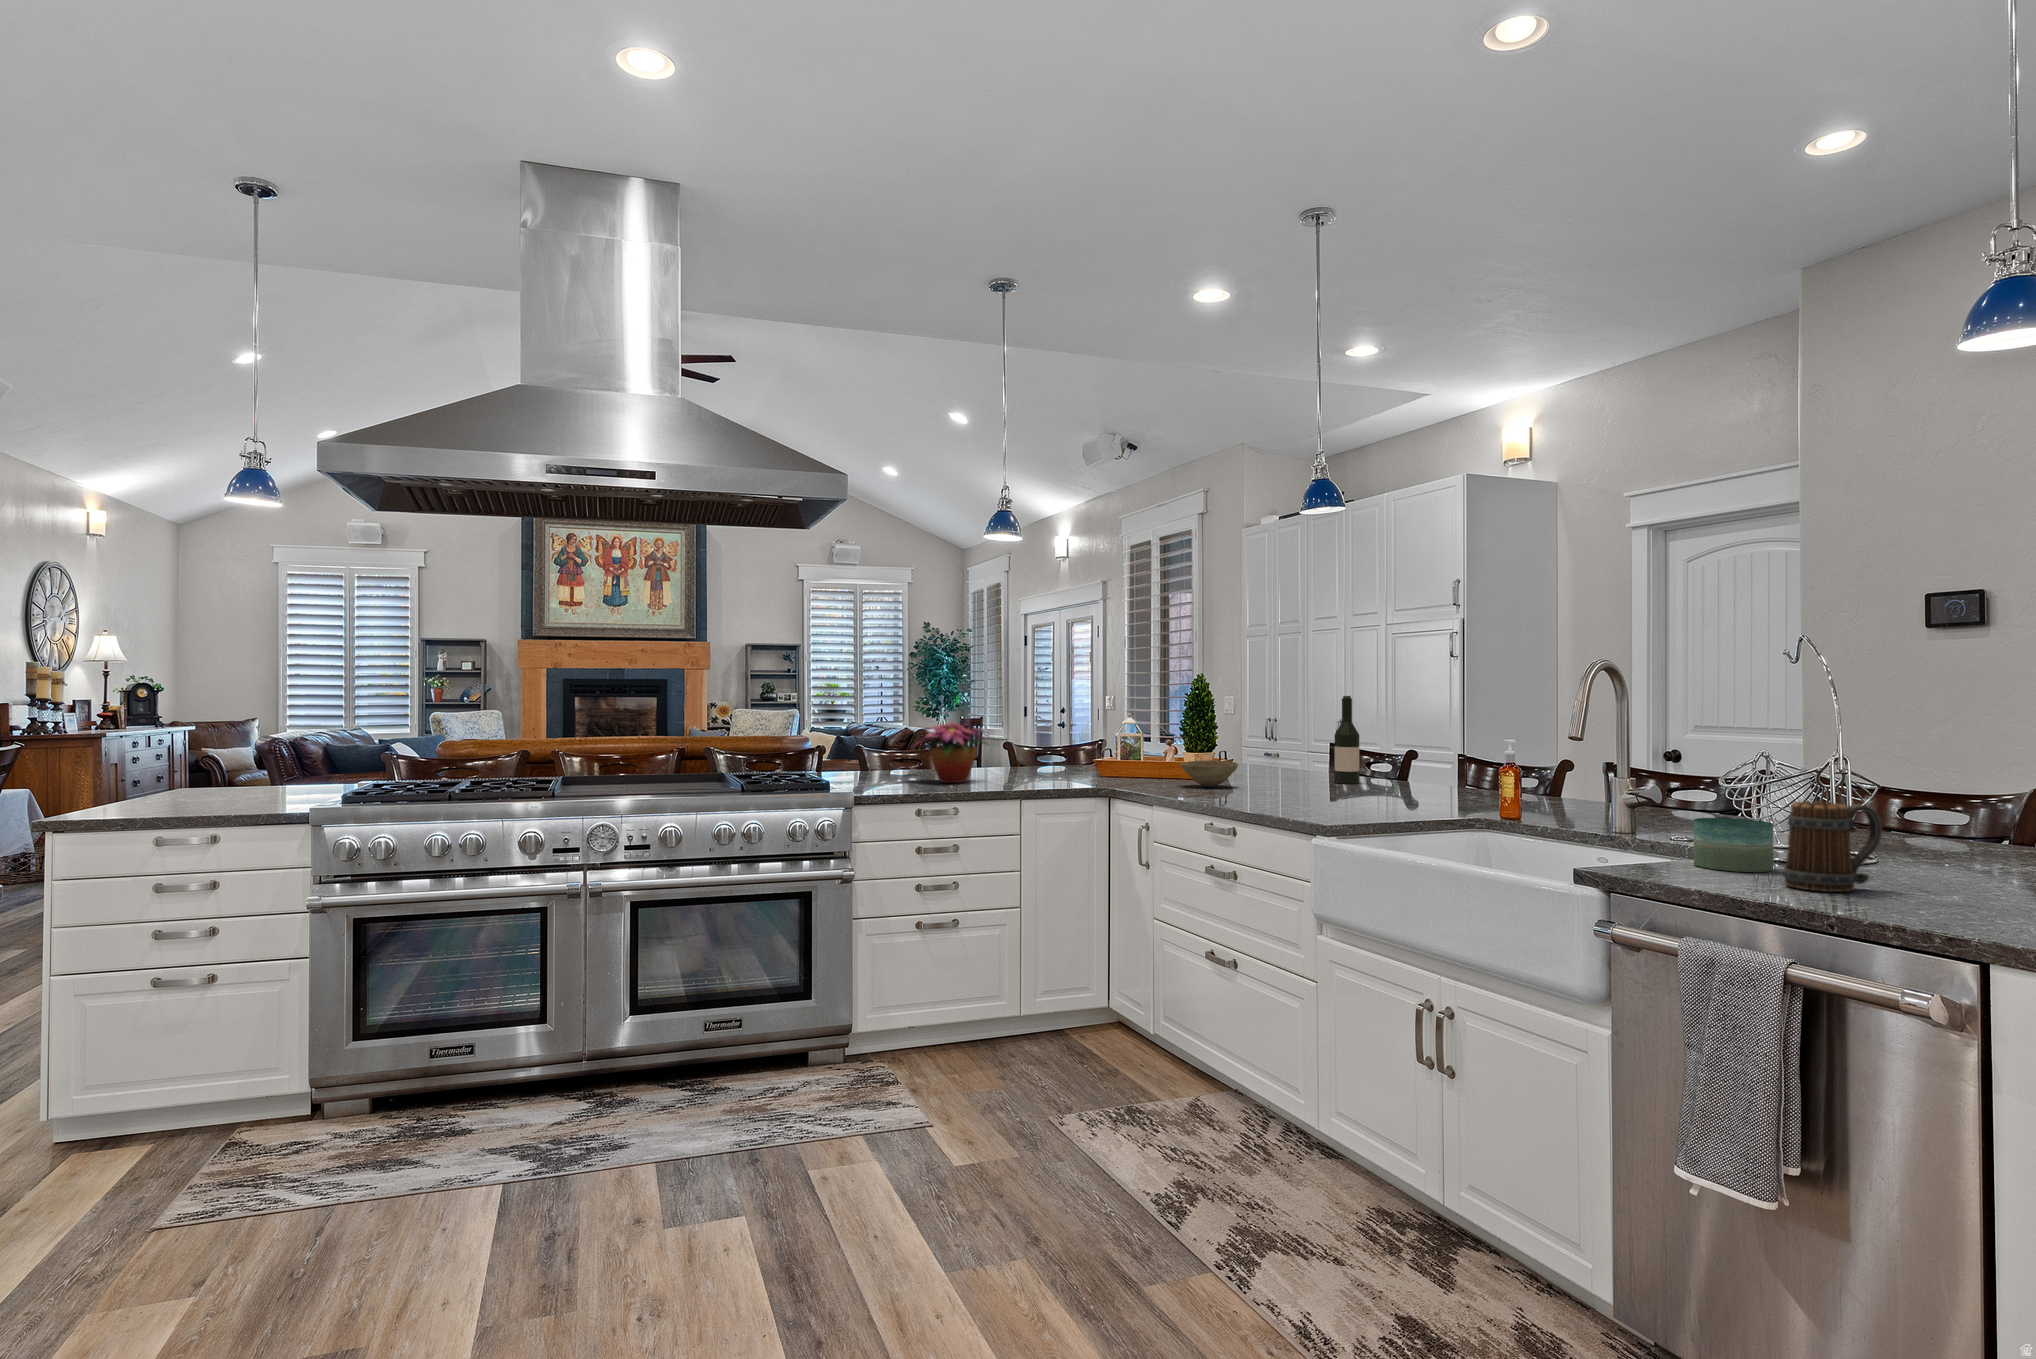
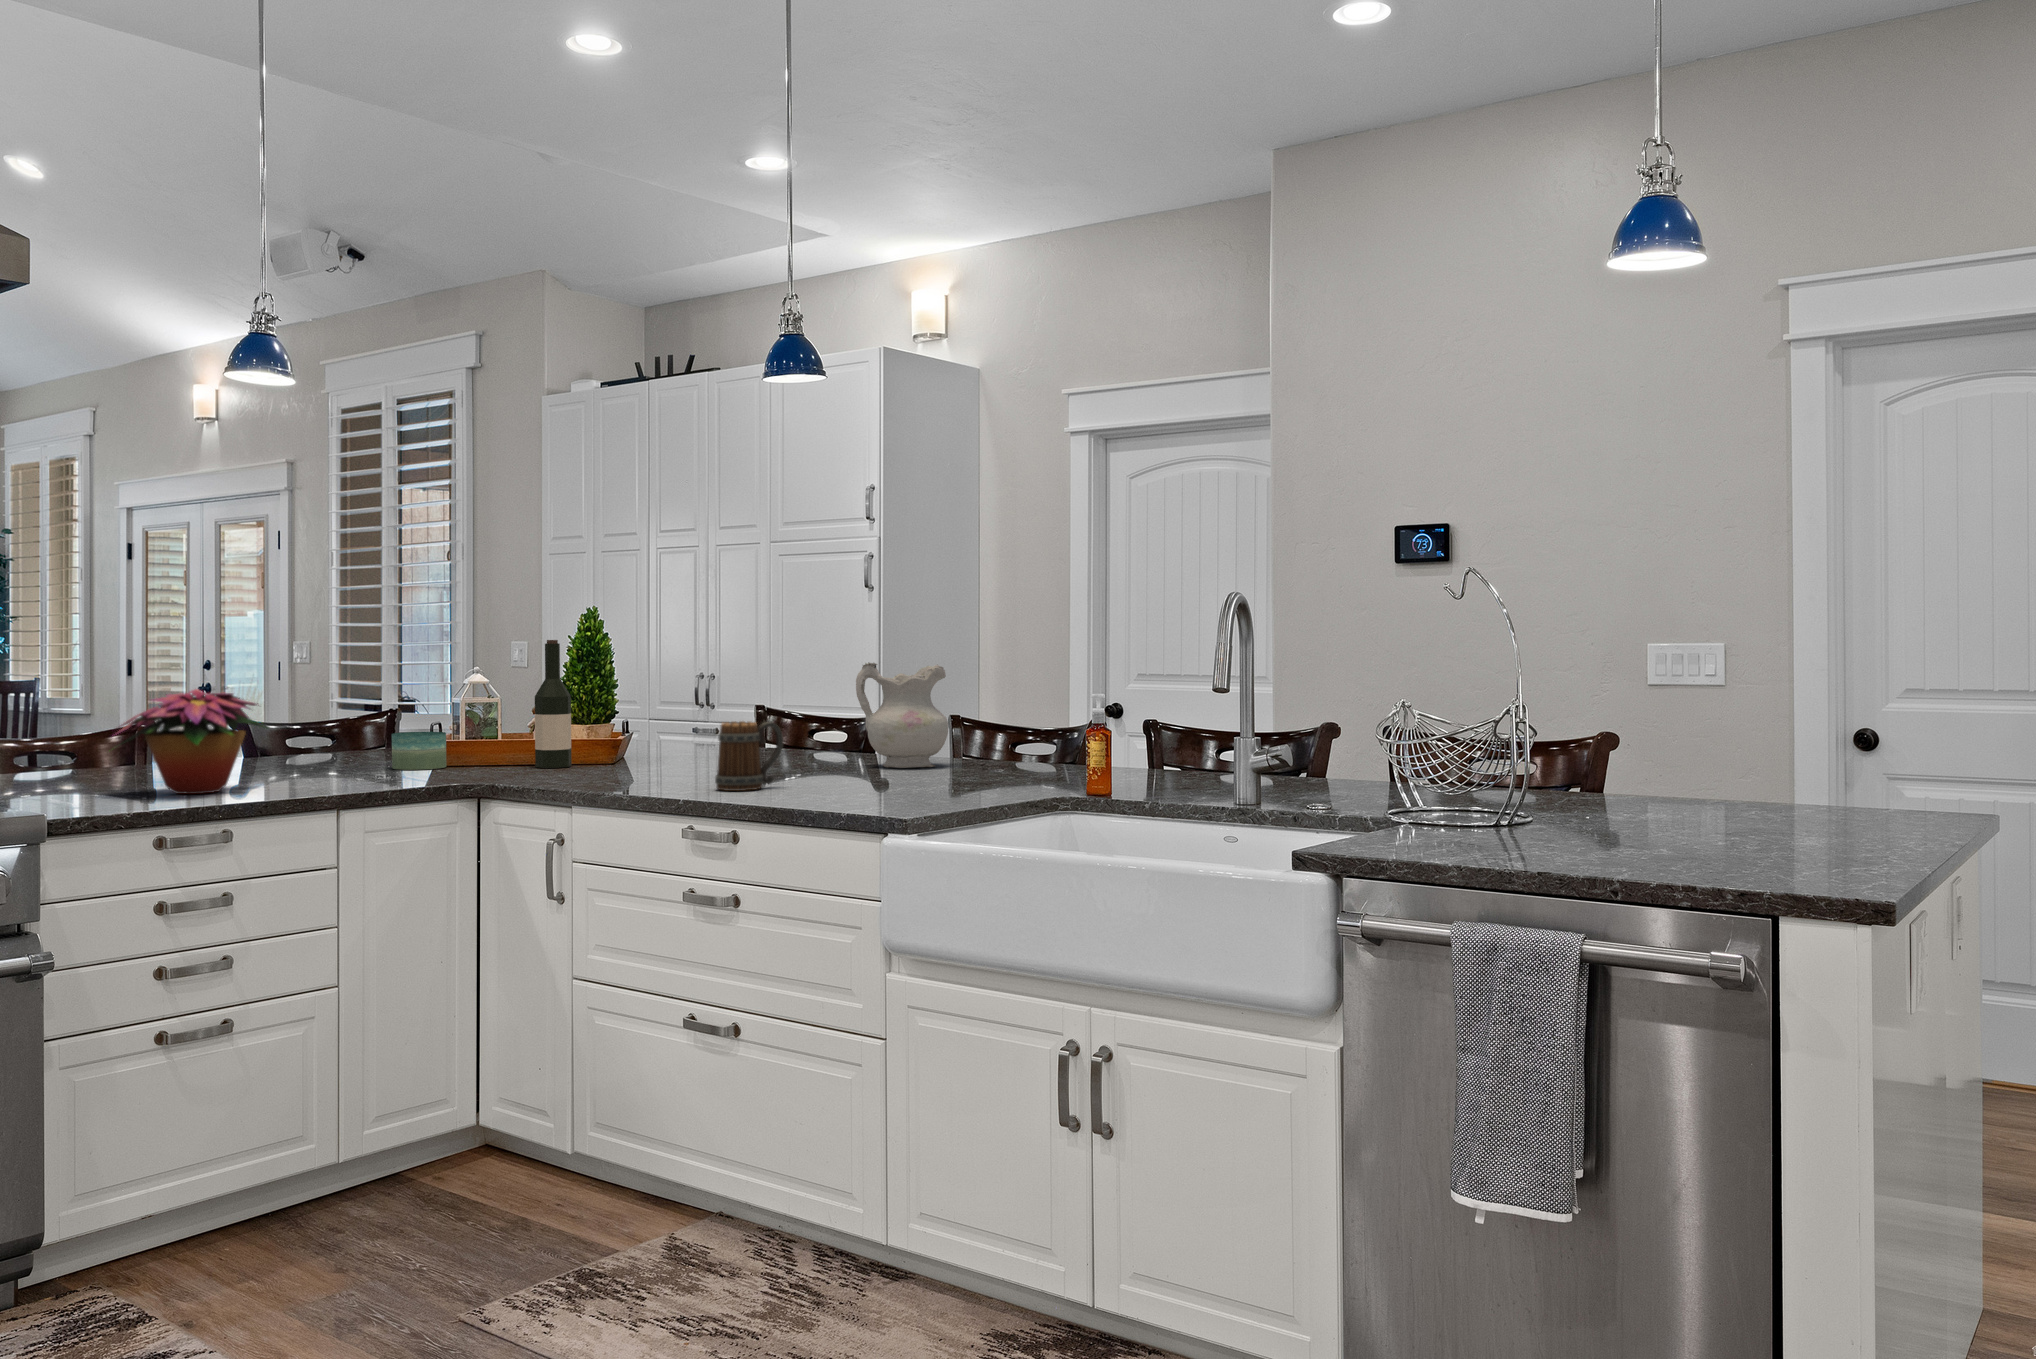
wine bottle: present [1335,696,1359,784] -> present [535,640,572,768]
ceramic pitcher: none [1368,713,1441,793] -> present [856,662,948,768]
bowl: present [1180,760,1238,787] -> none [594,736,680,775]
mug: present [1783,801,1882,892] -> present [715,721,783,791]
candle: present [1694,818,1773,872] -> present [392,732,446,770]

